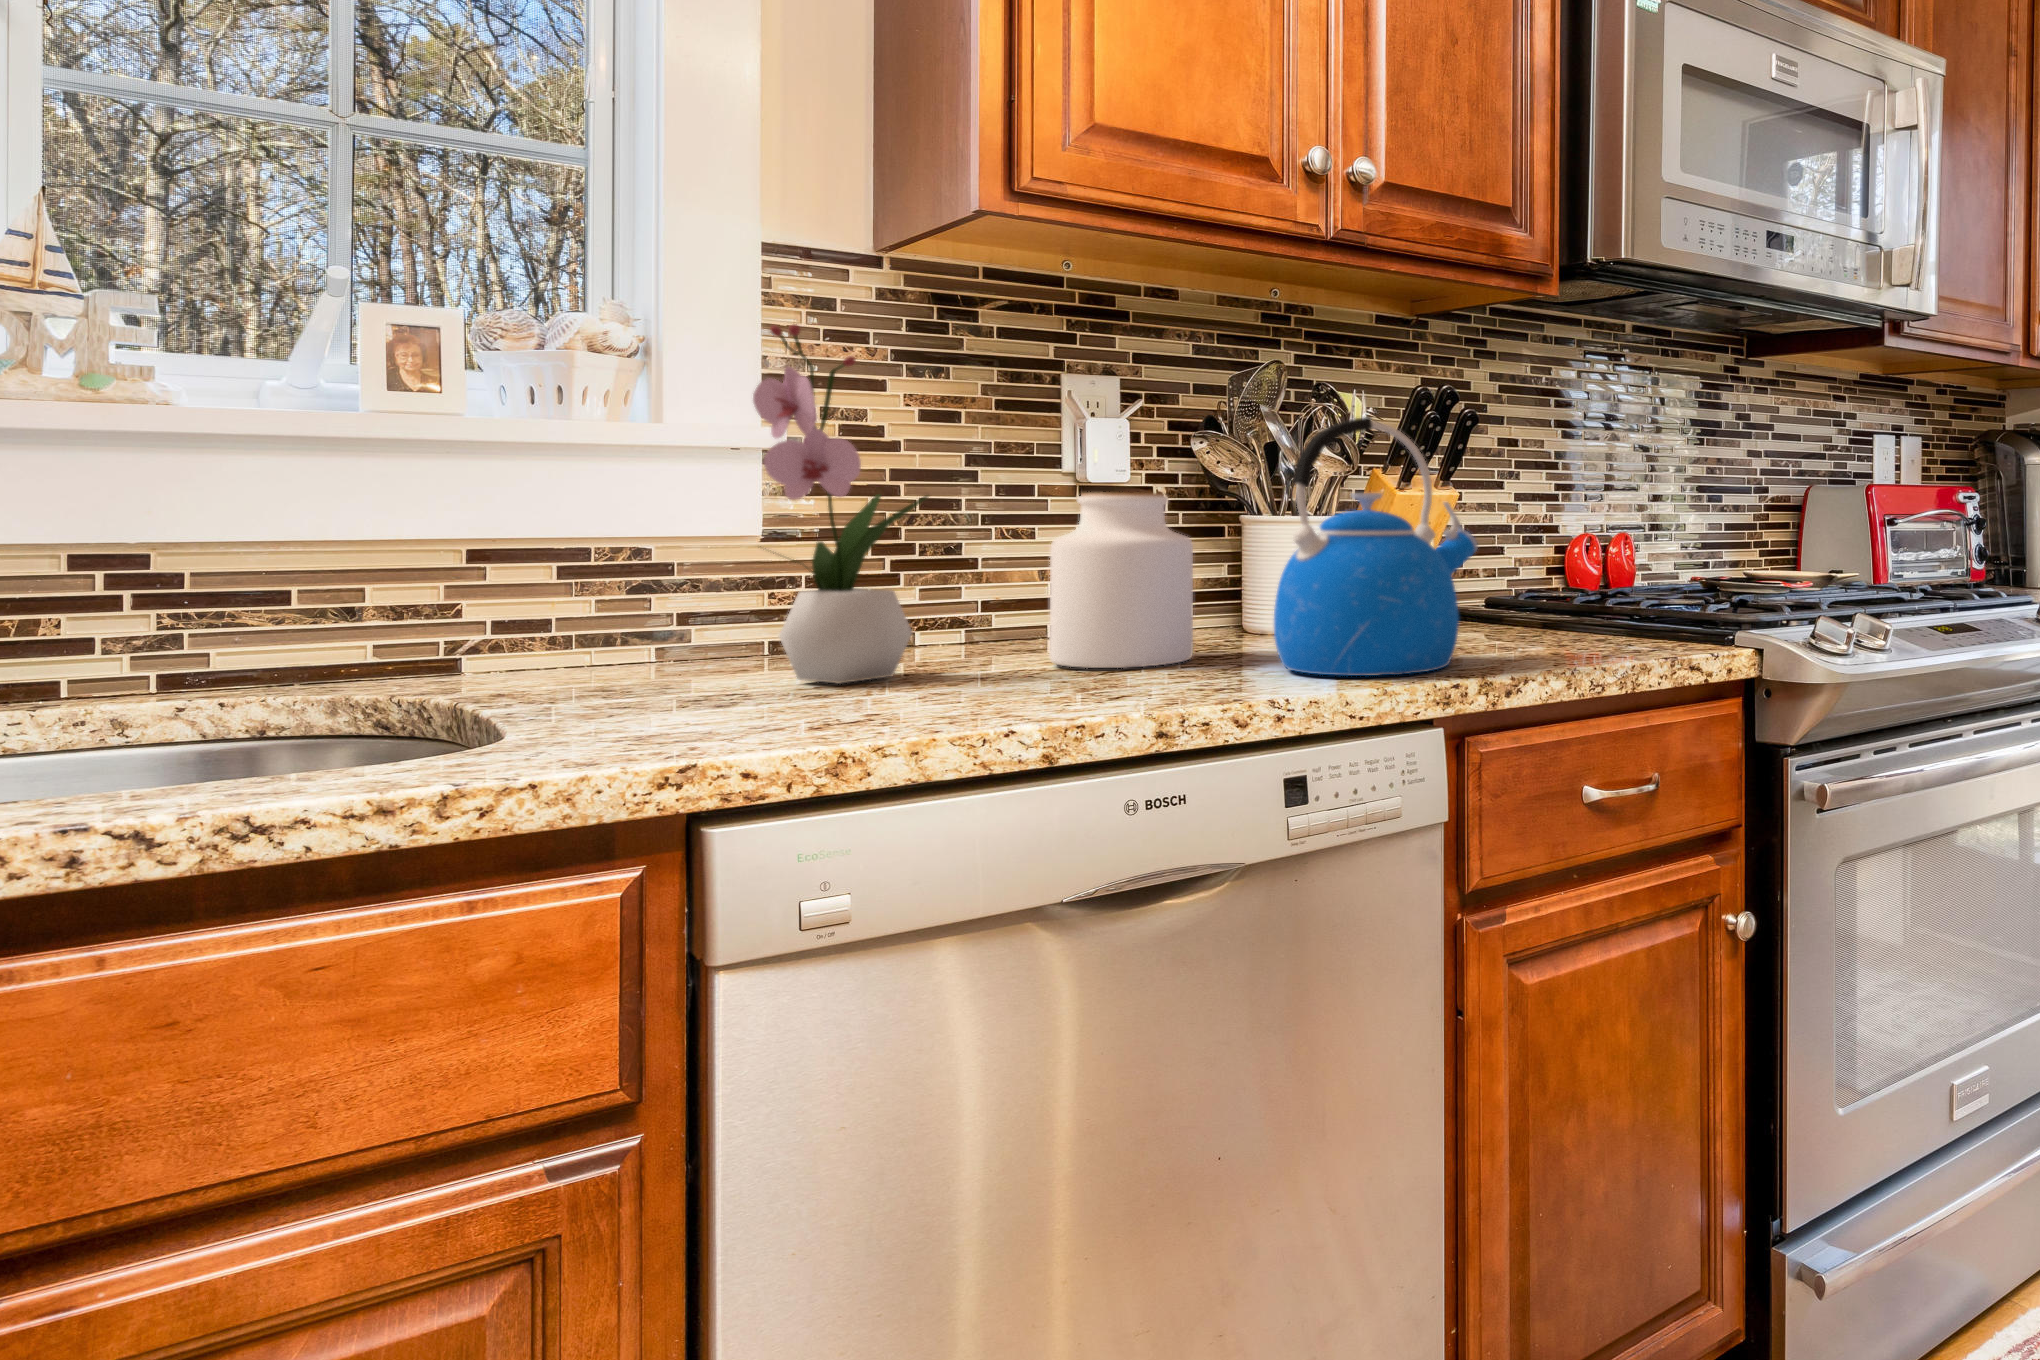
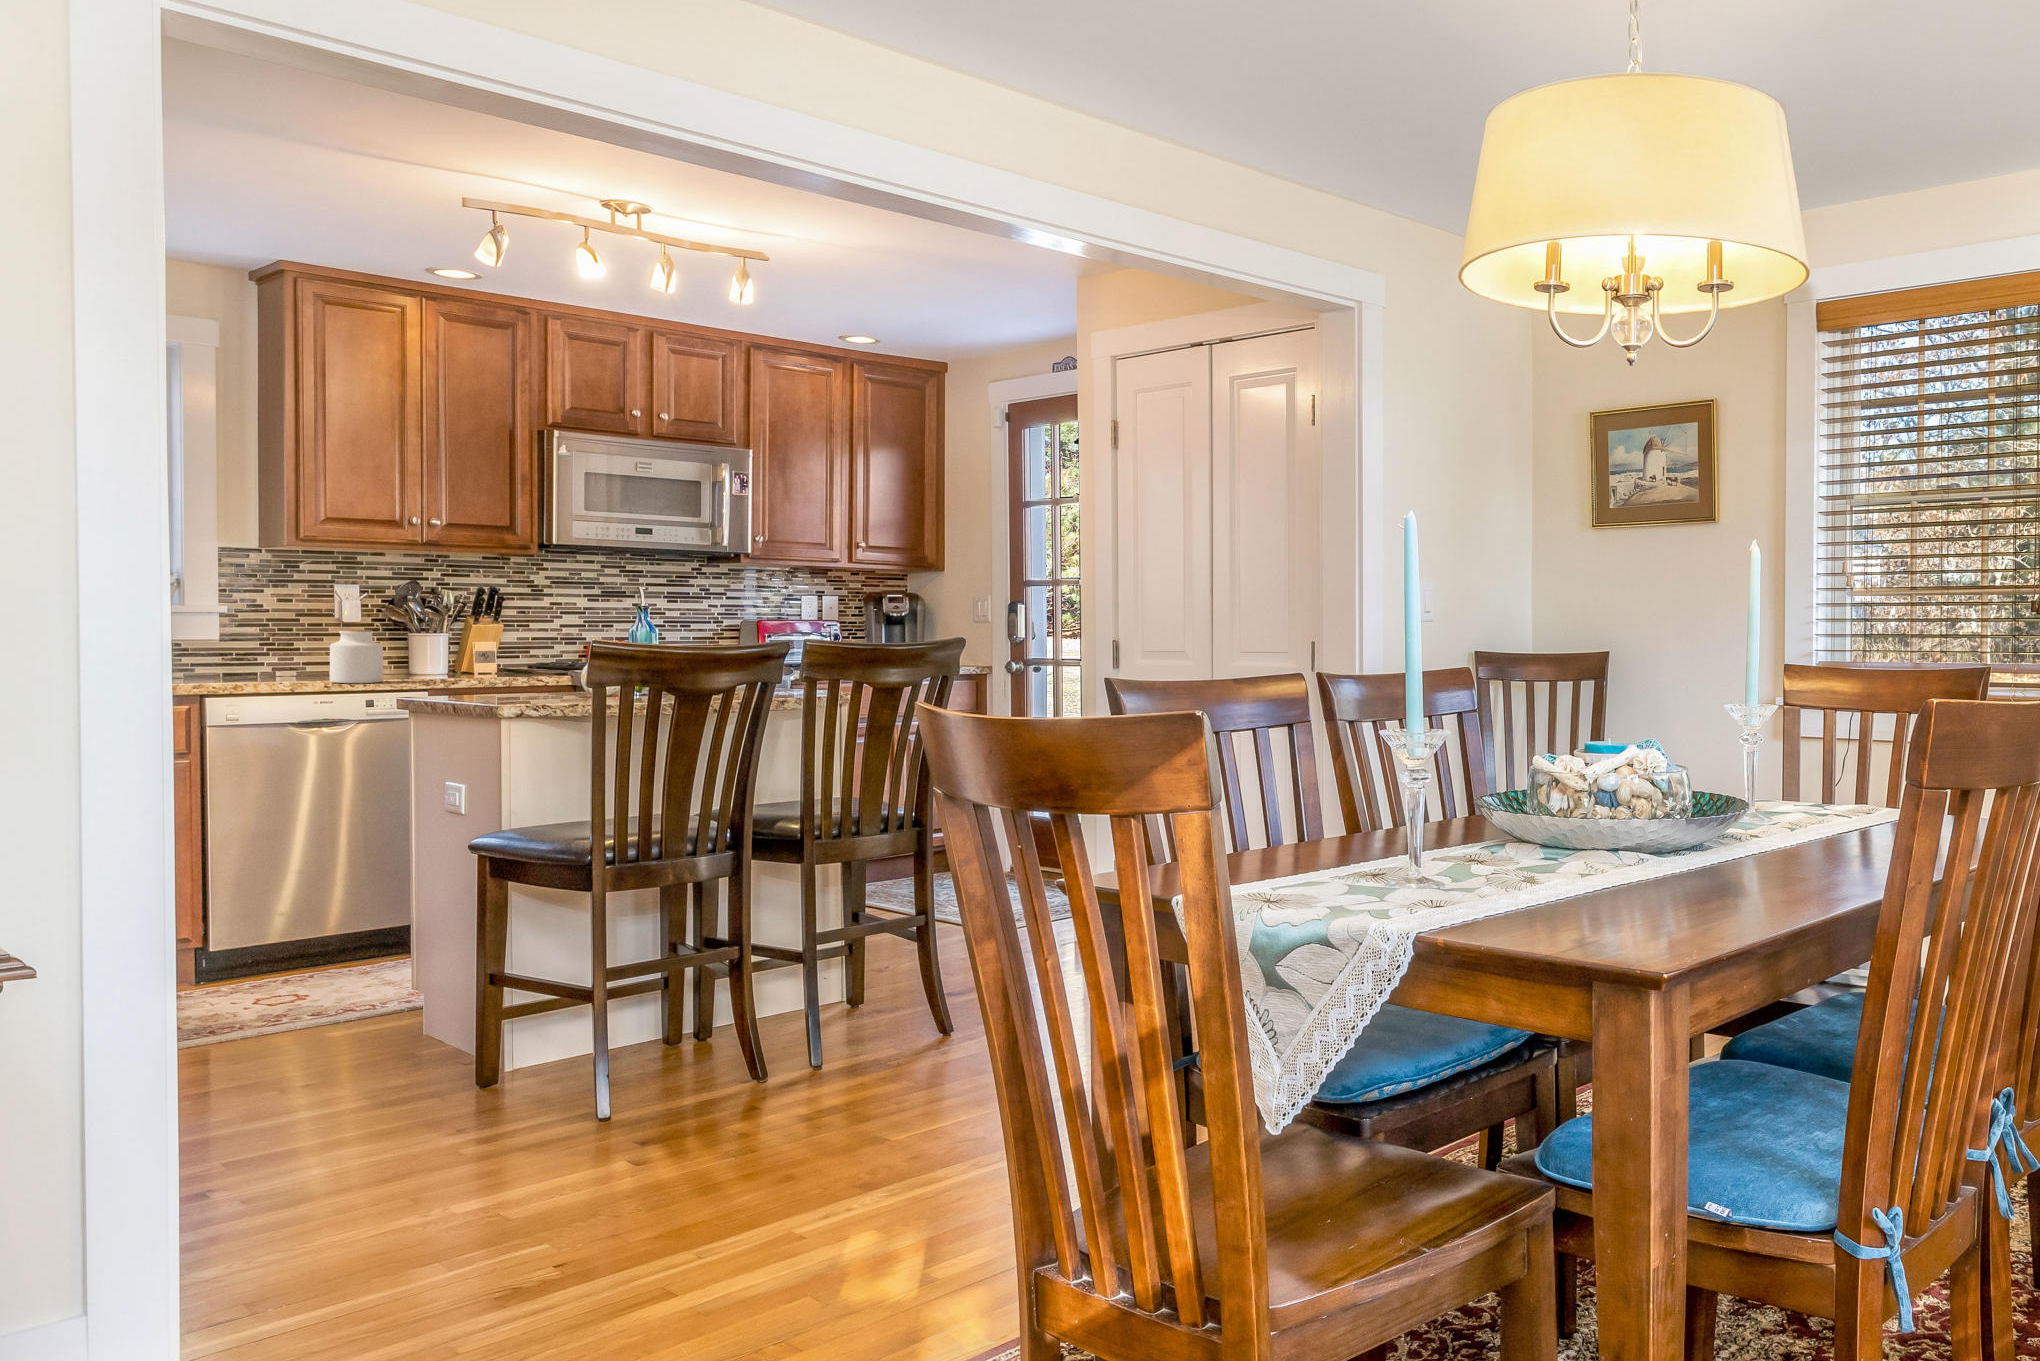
flower arrangement: present [753,324,928,684] -> none [225,579,287,685]
kettle: present [1274,417,1478,676] -> none [406,611,483,685]

